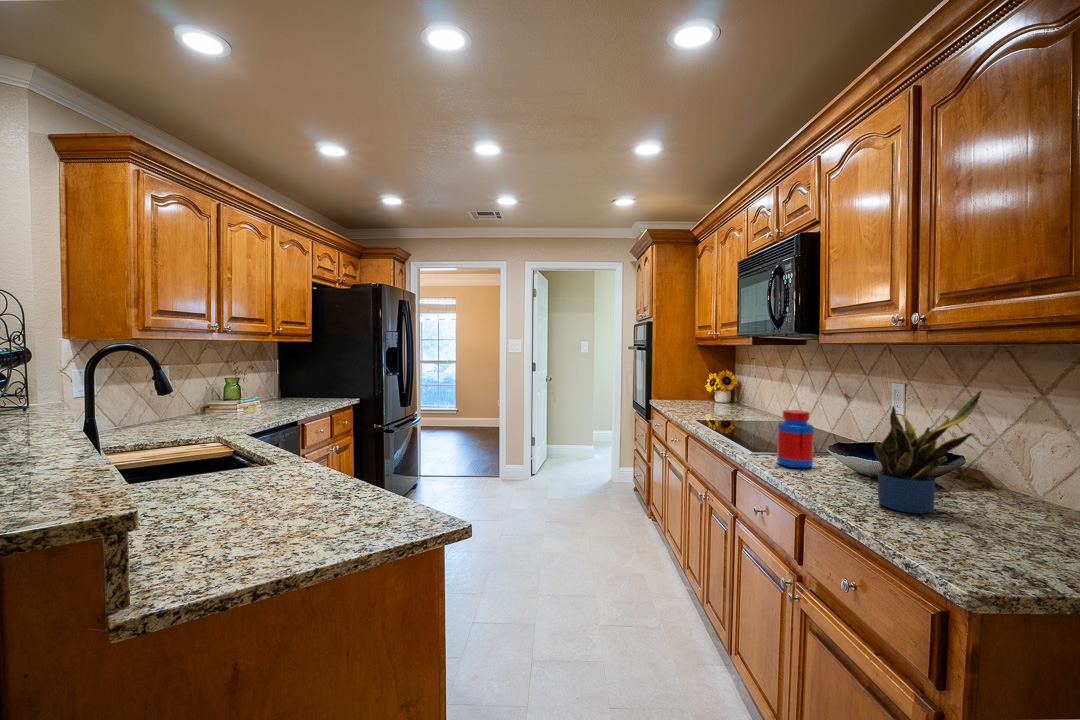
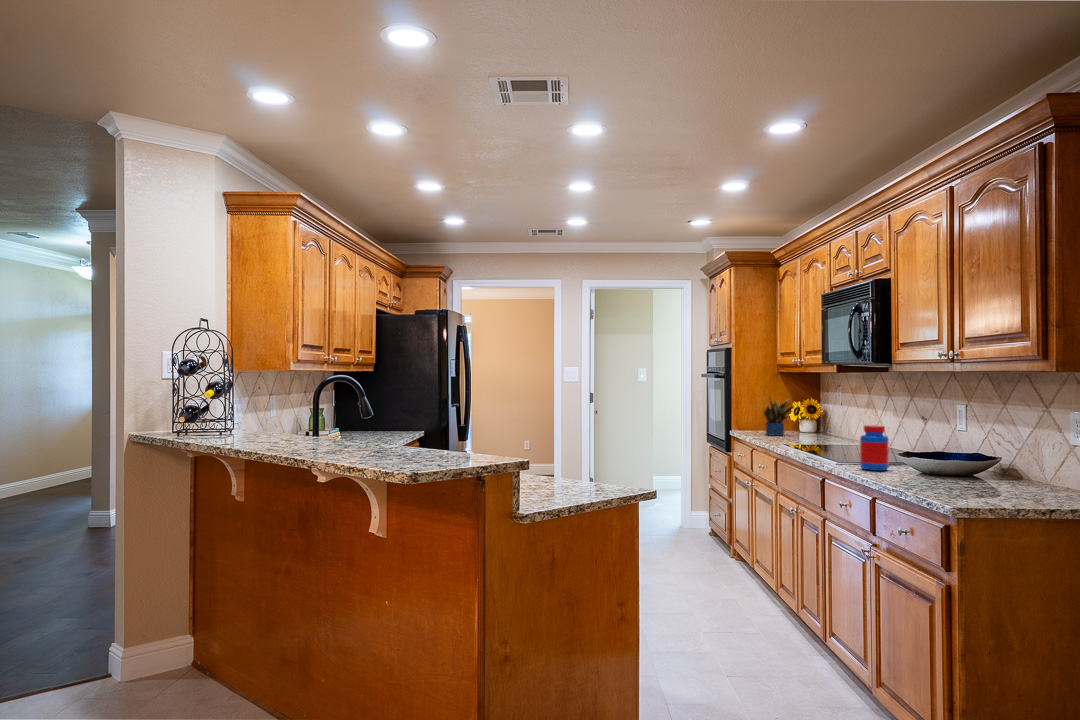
potted plant: present [874,391,981,514] -> present [764,391,794,436]

